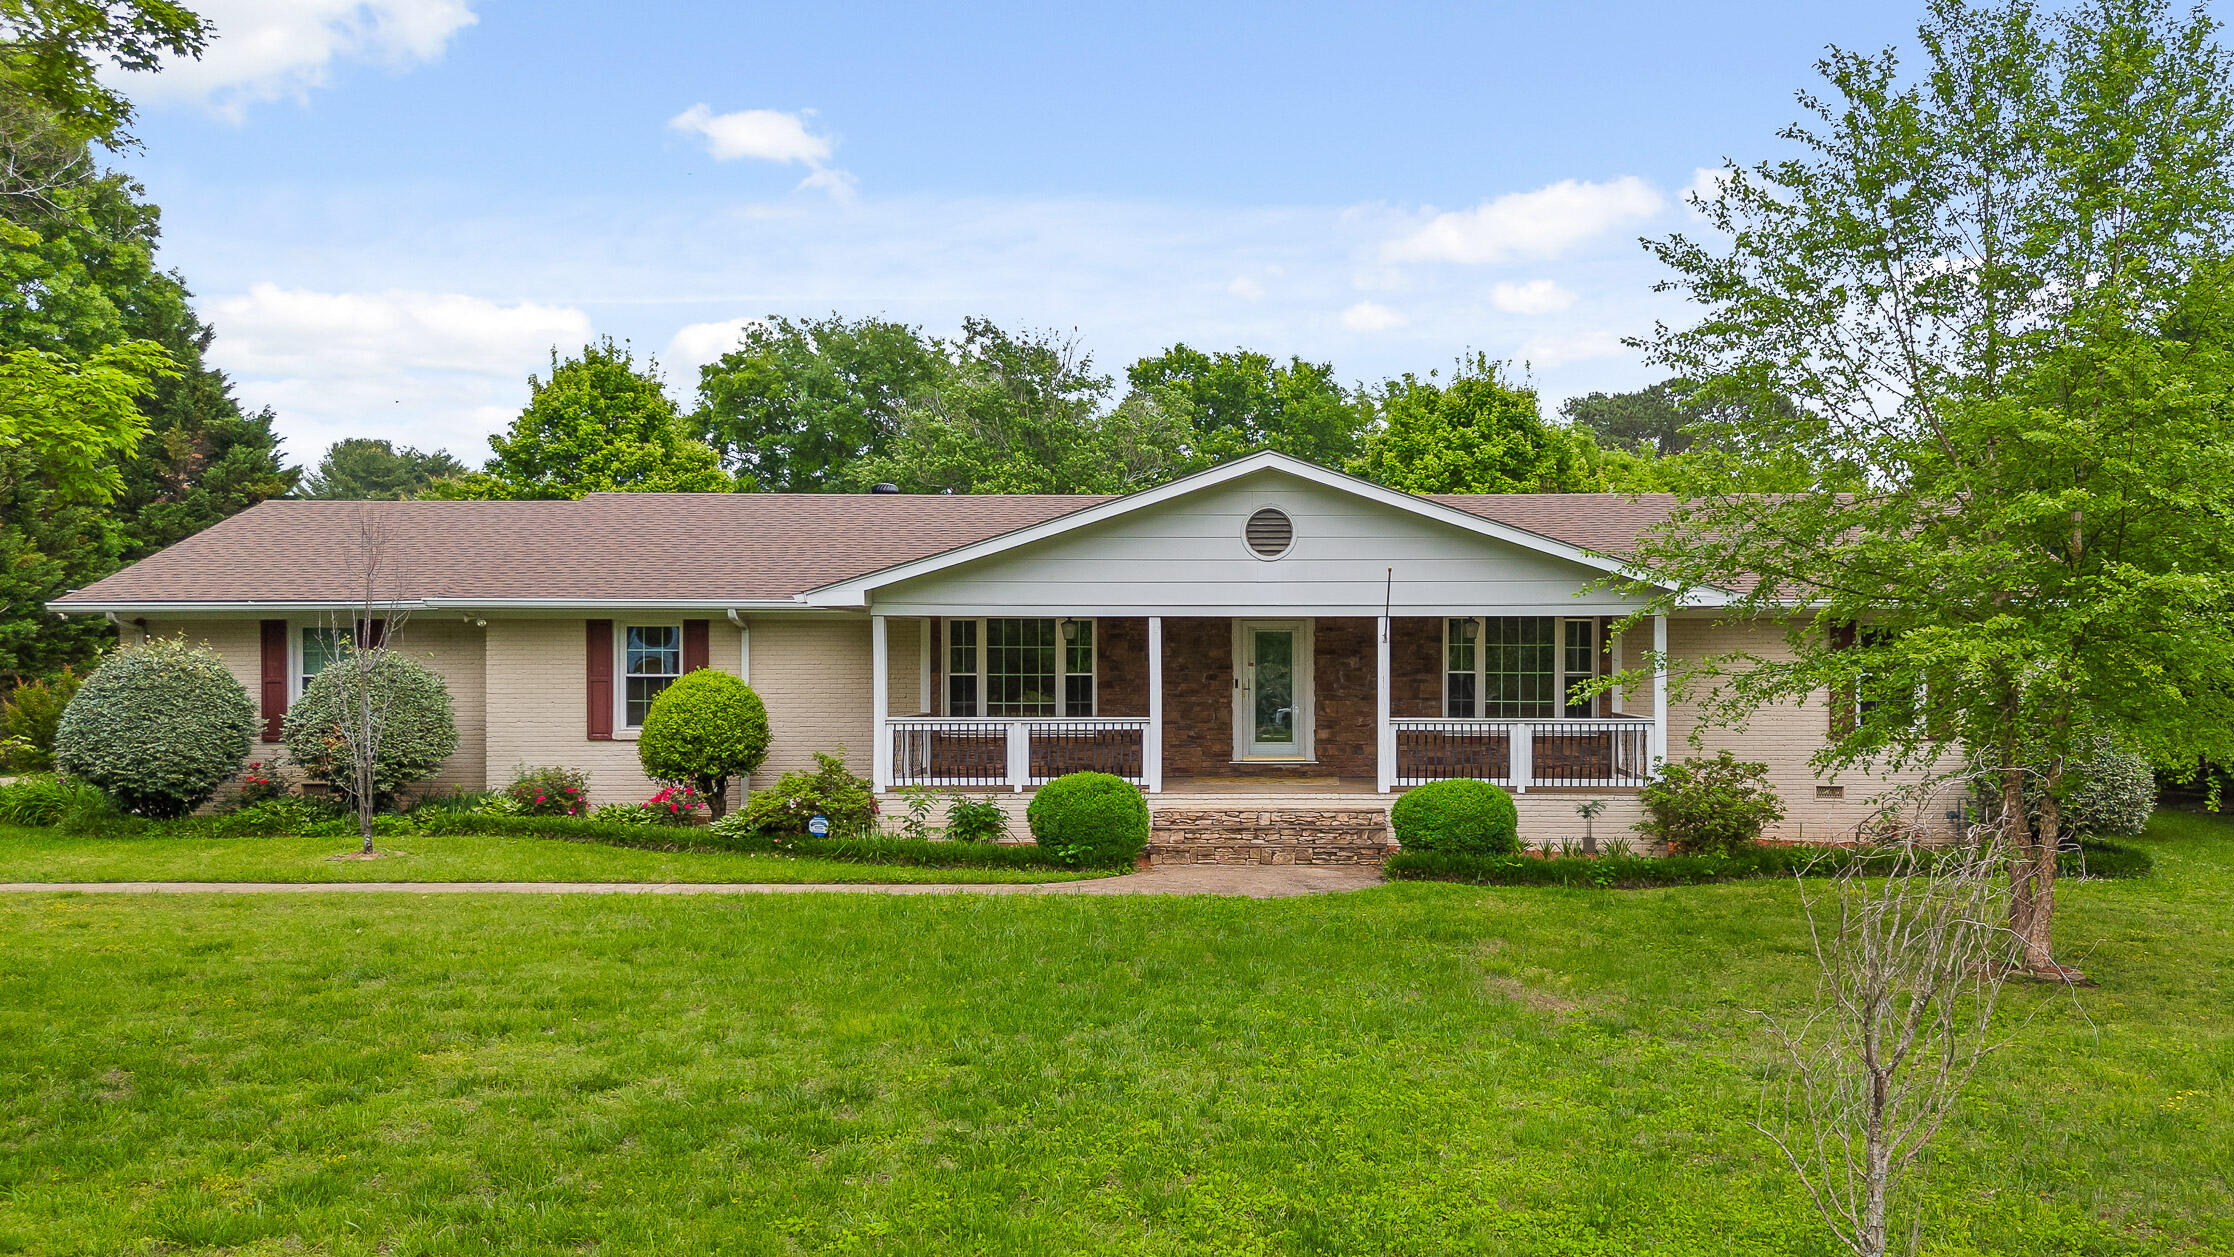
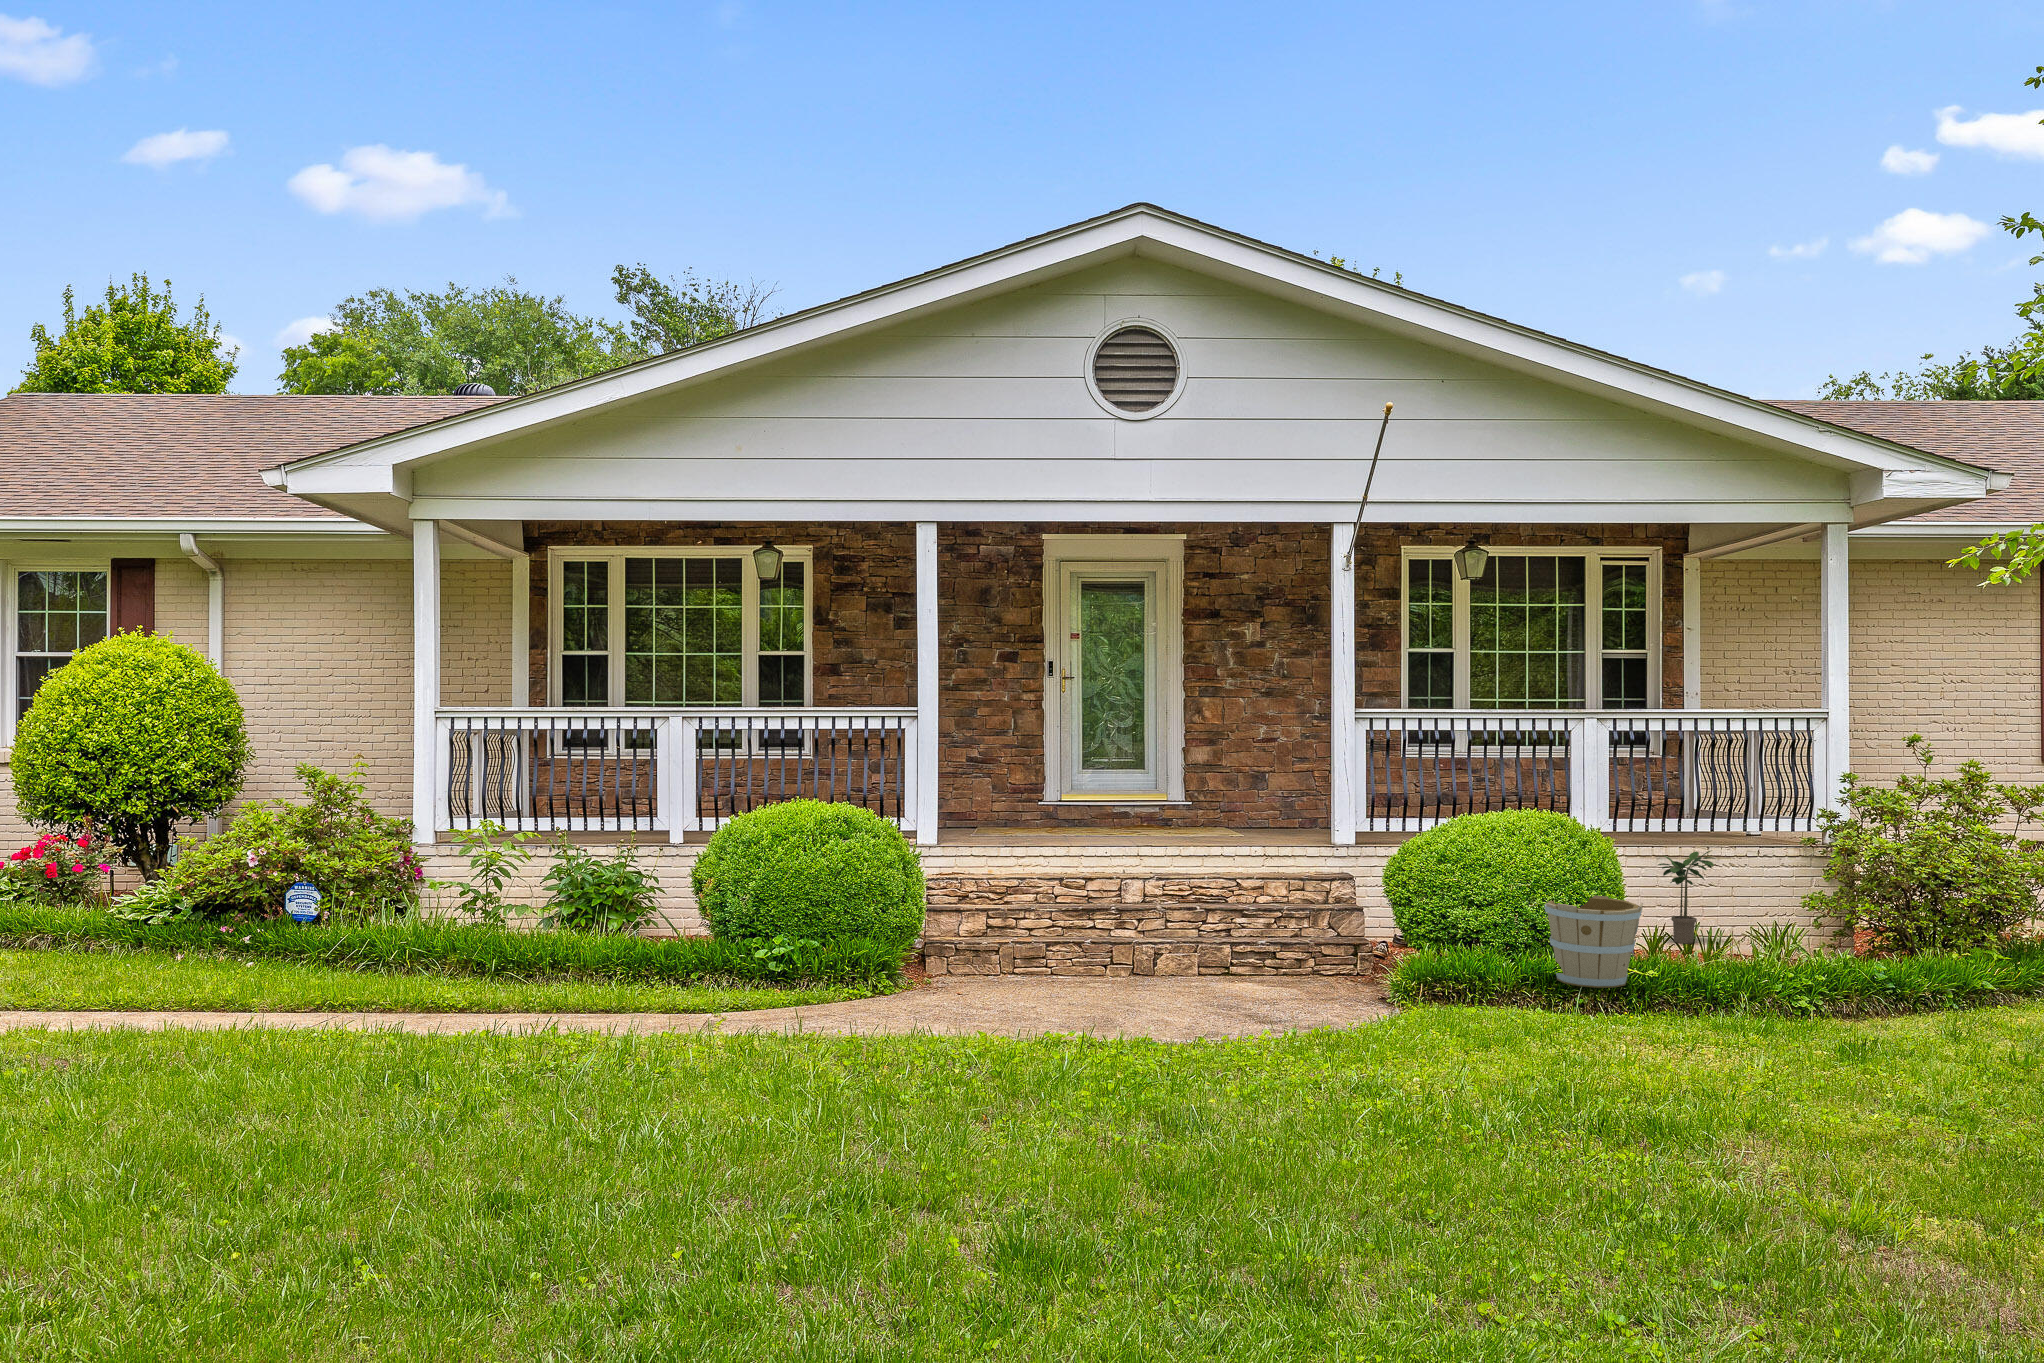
wooden bucket: none [1501,824,1558,878] -> present [1544,895,1643,988]

